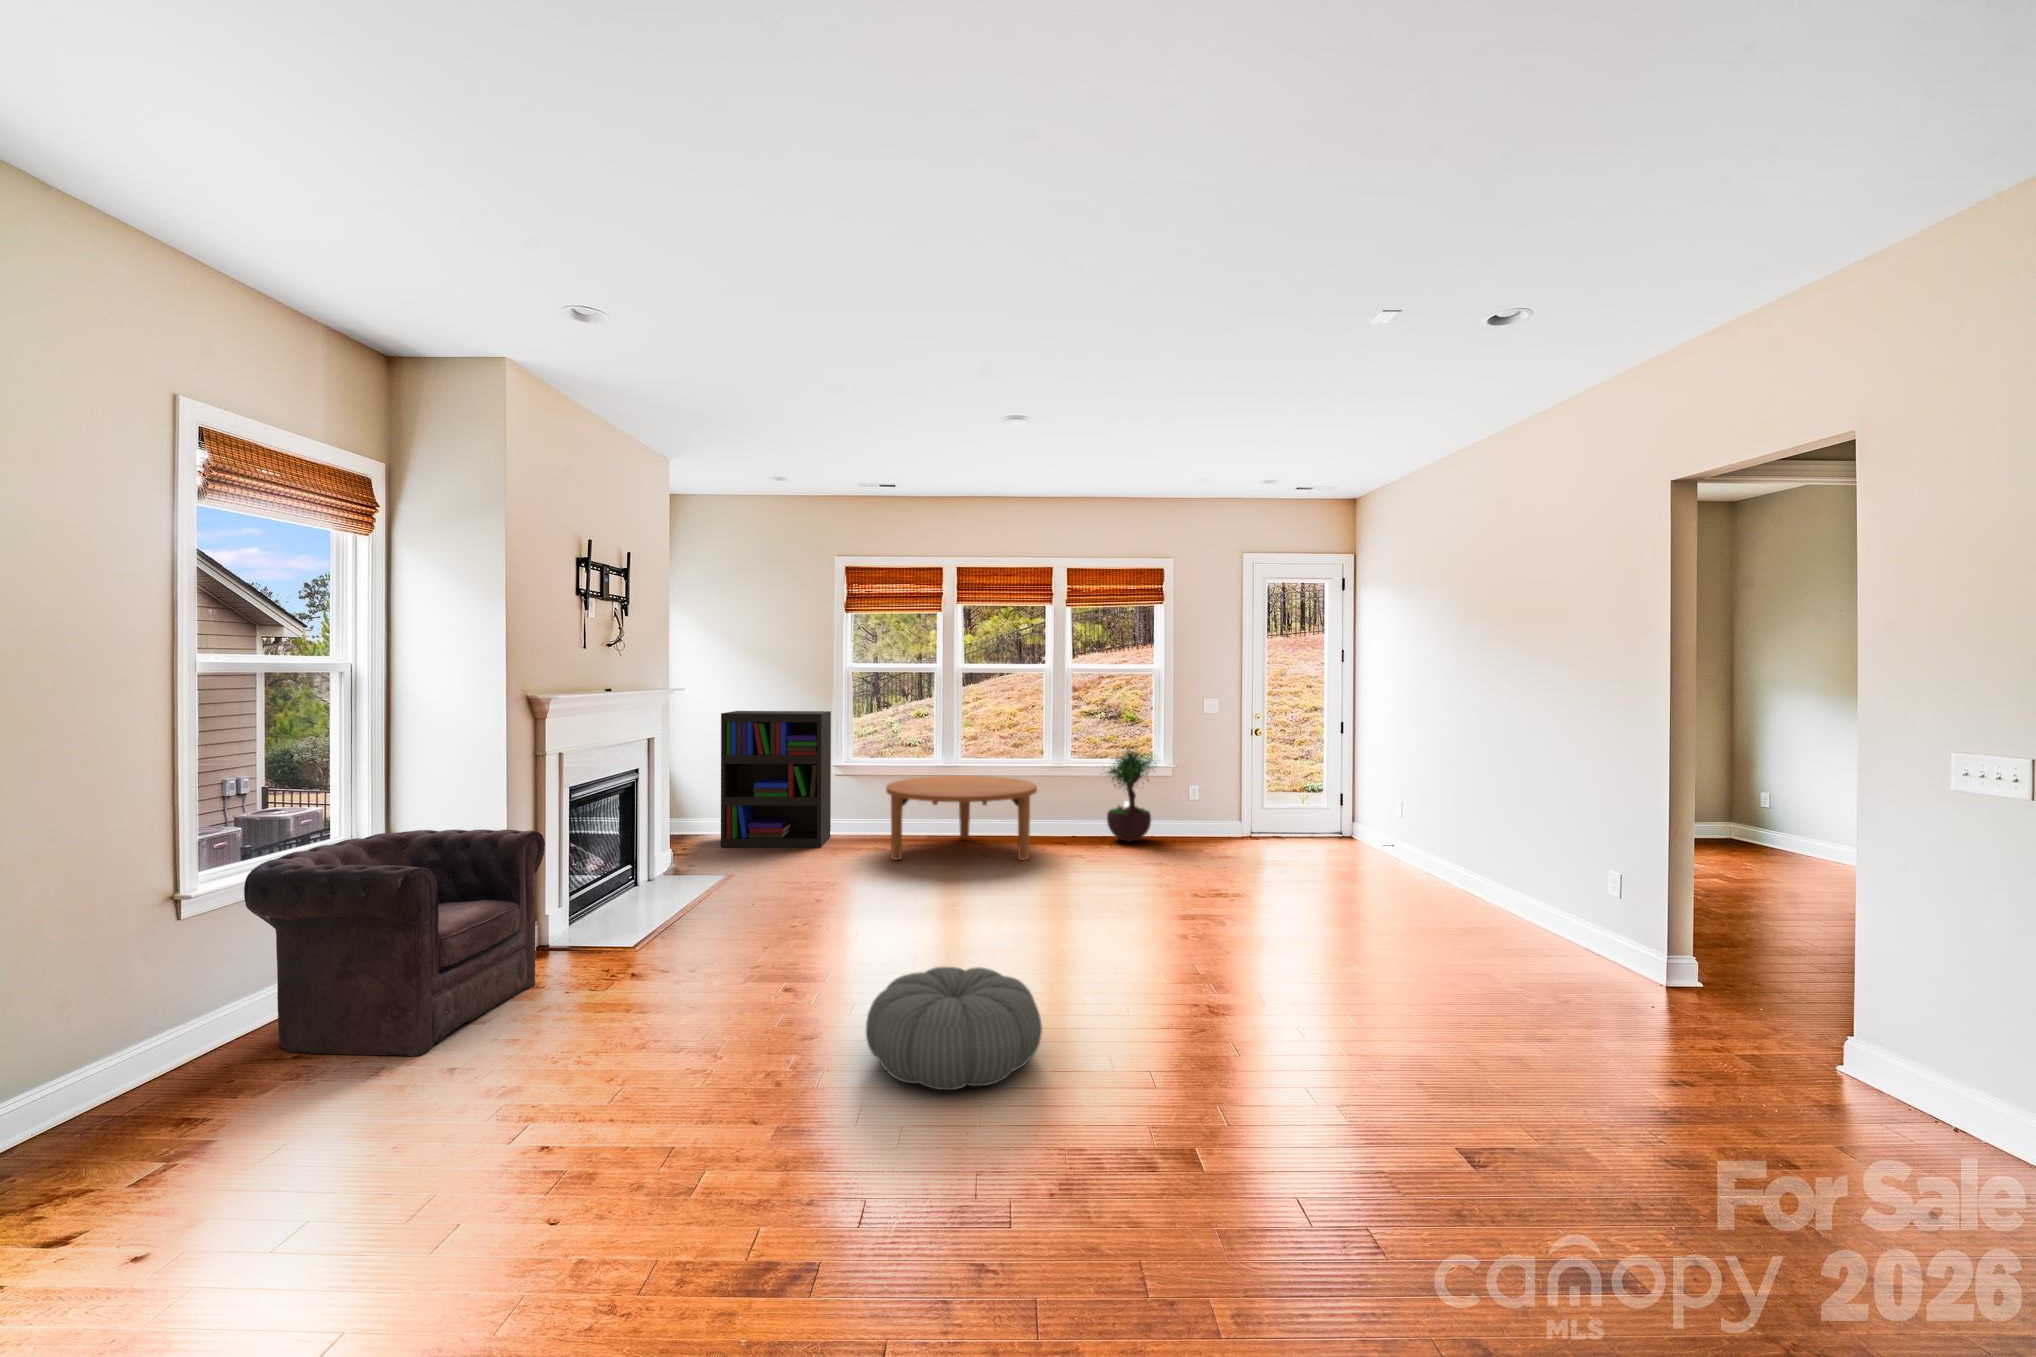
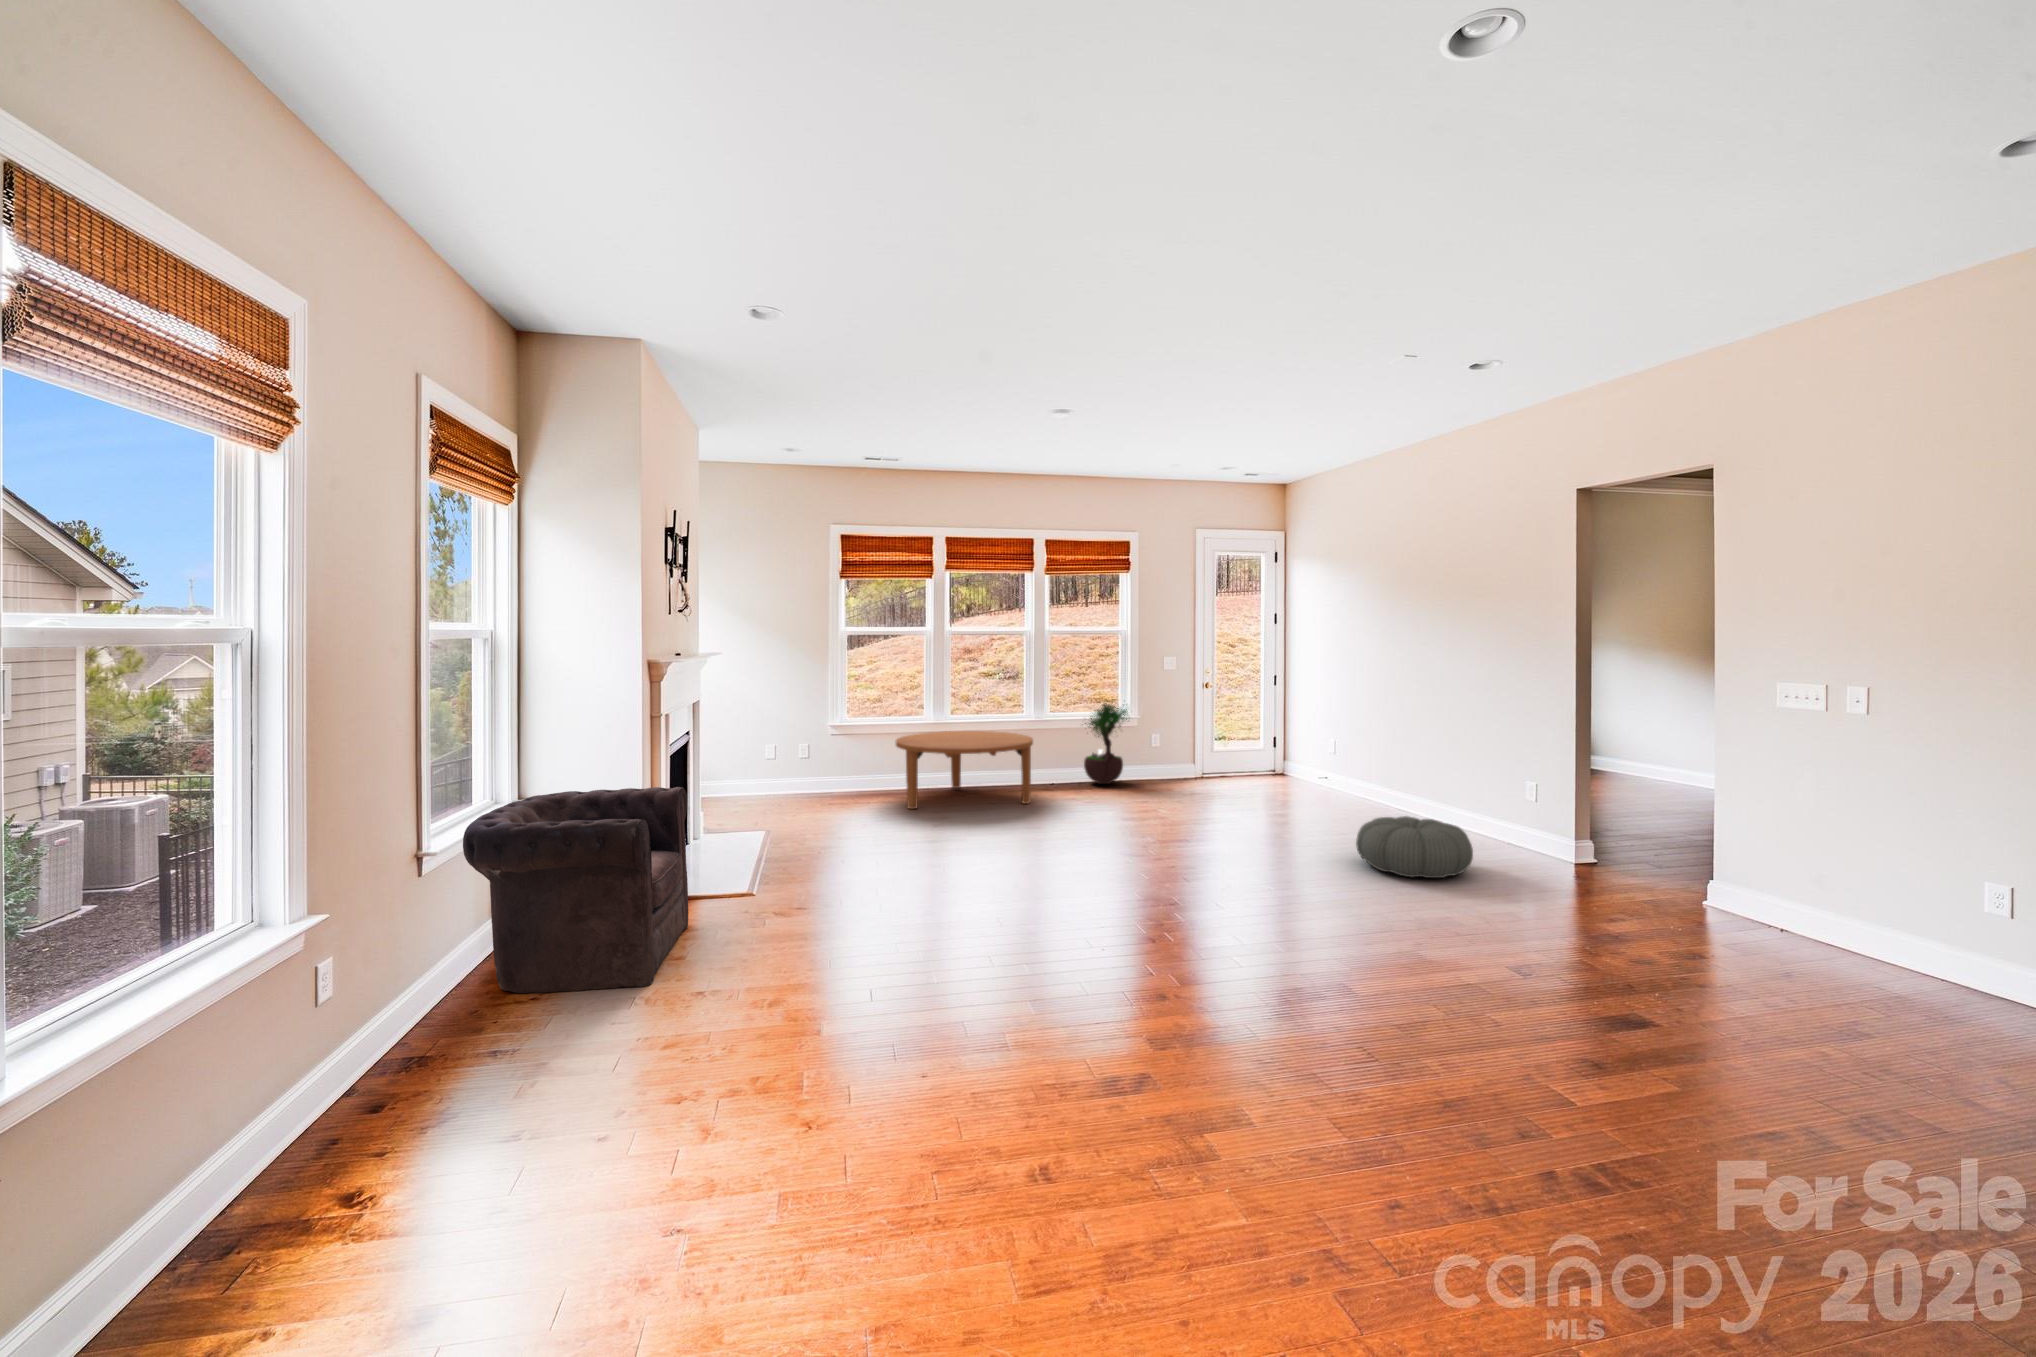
bookshelf: present [721,711,831,847] -> none [730,674,831,806]
pouf: present [866,967,1042,1090] -> present [1356,816,1473,878]

